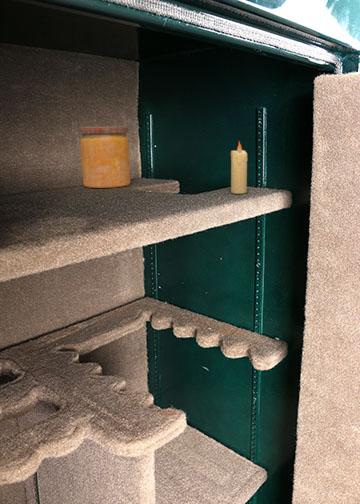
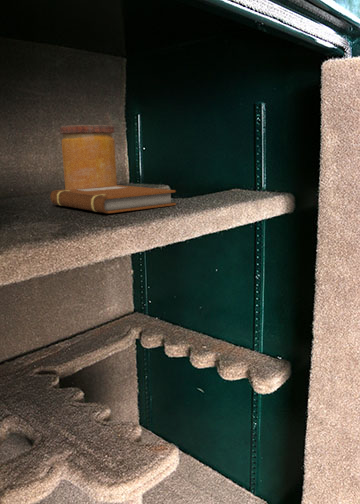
candle: present [231,142,247,194] -> none [227,138,246,197]
notebook: none [74,183,185,210] -> present [50,185,176,213]

